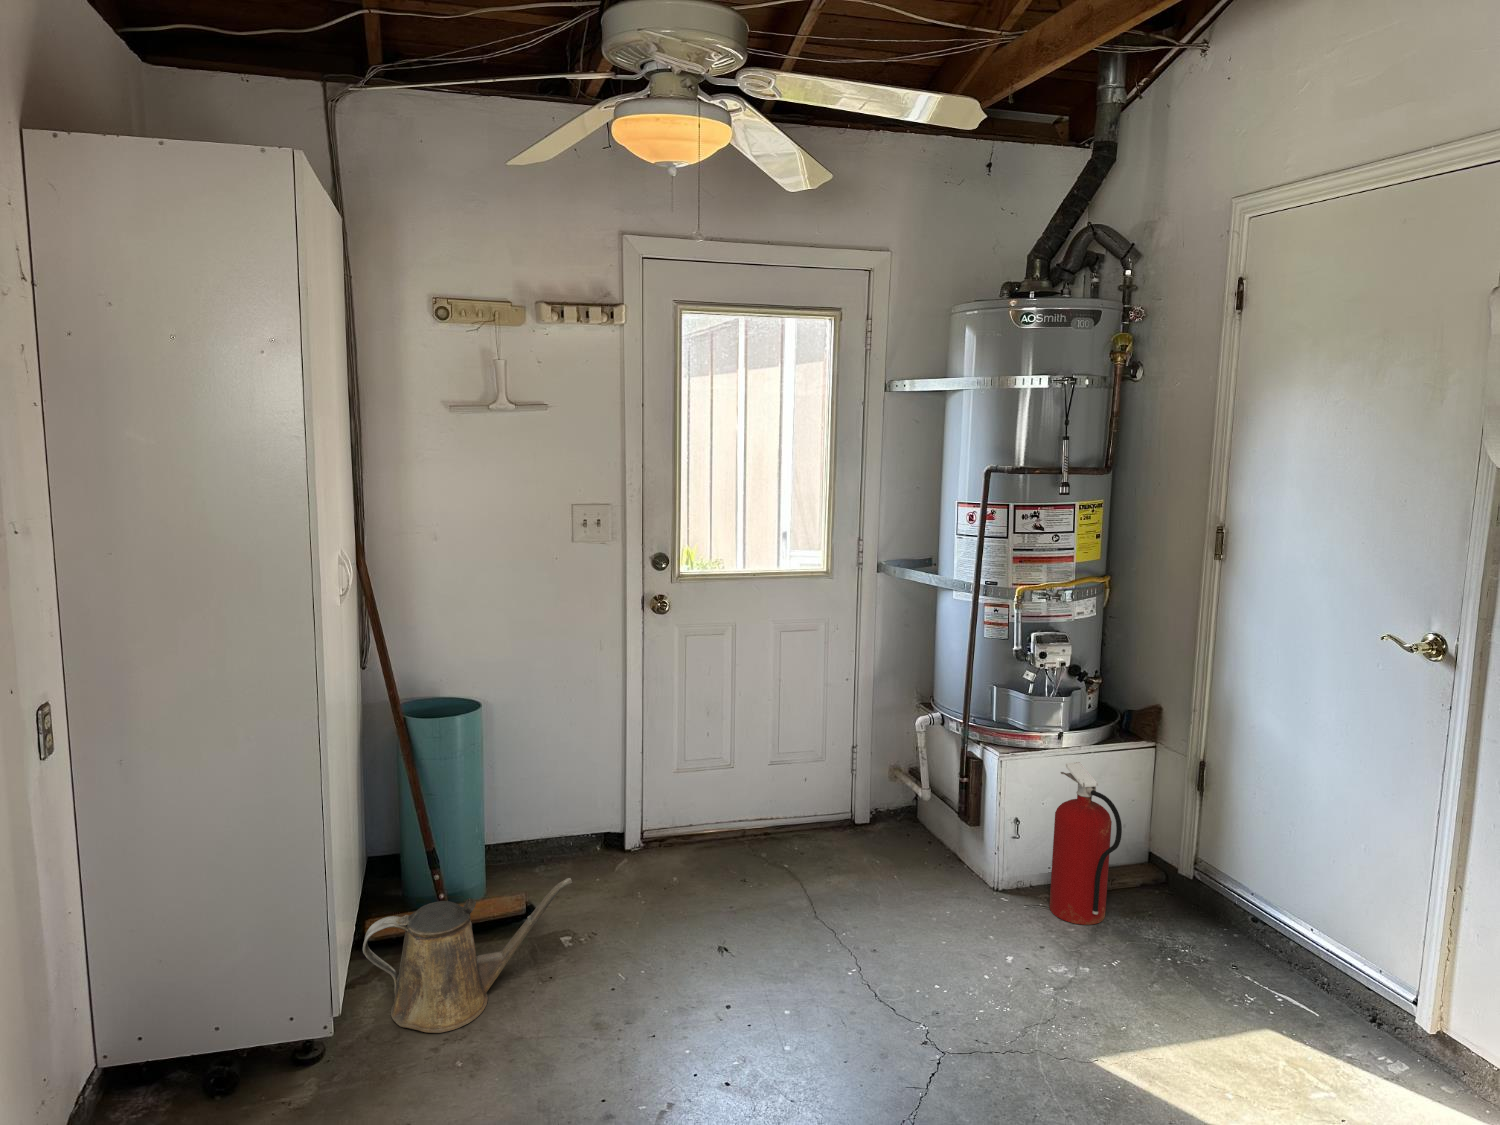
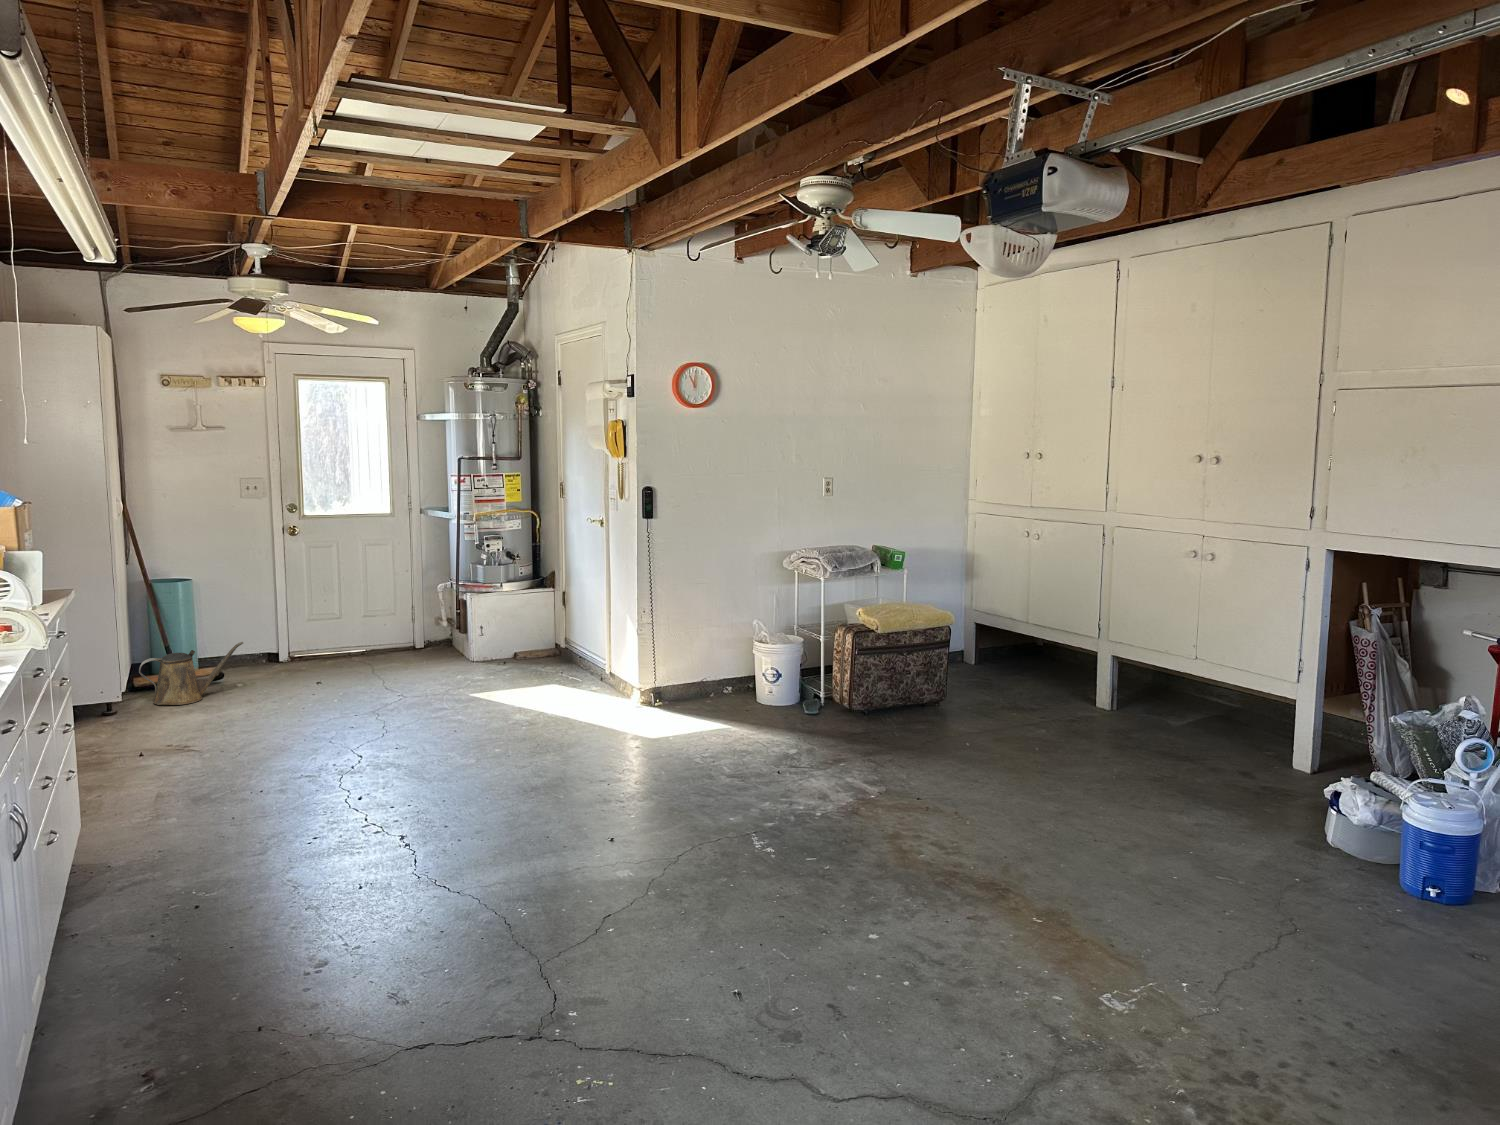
fire extinguisher: present [1049,762,1122,925] -> none [495,594,522,666]

